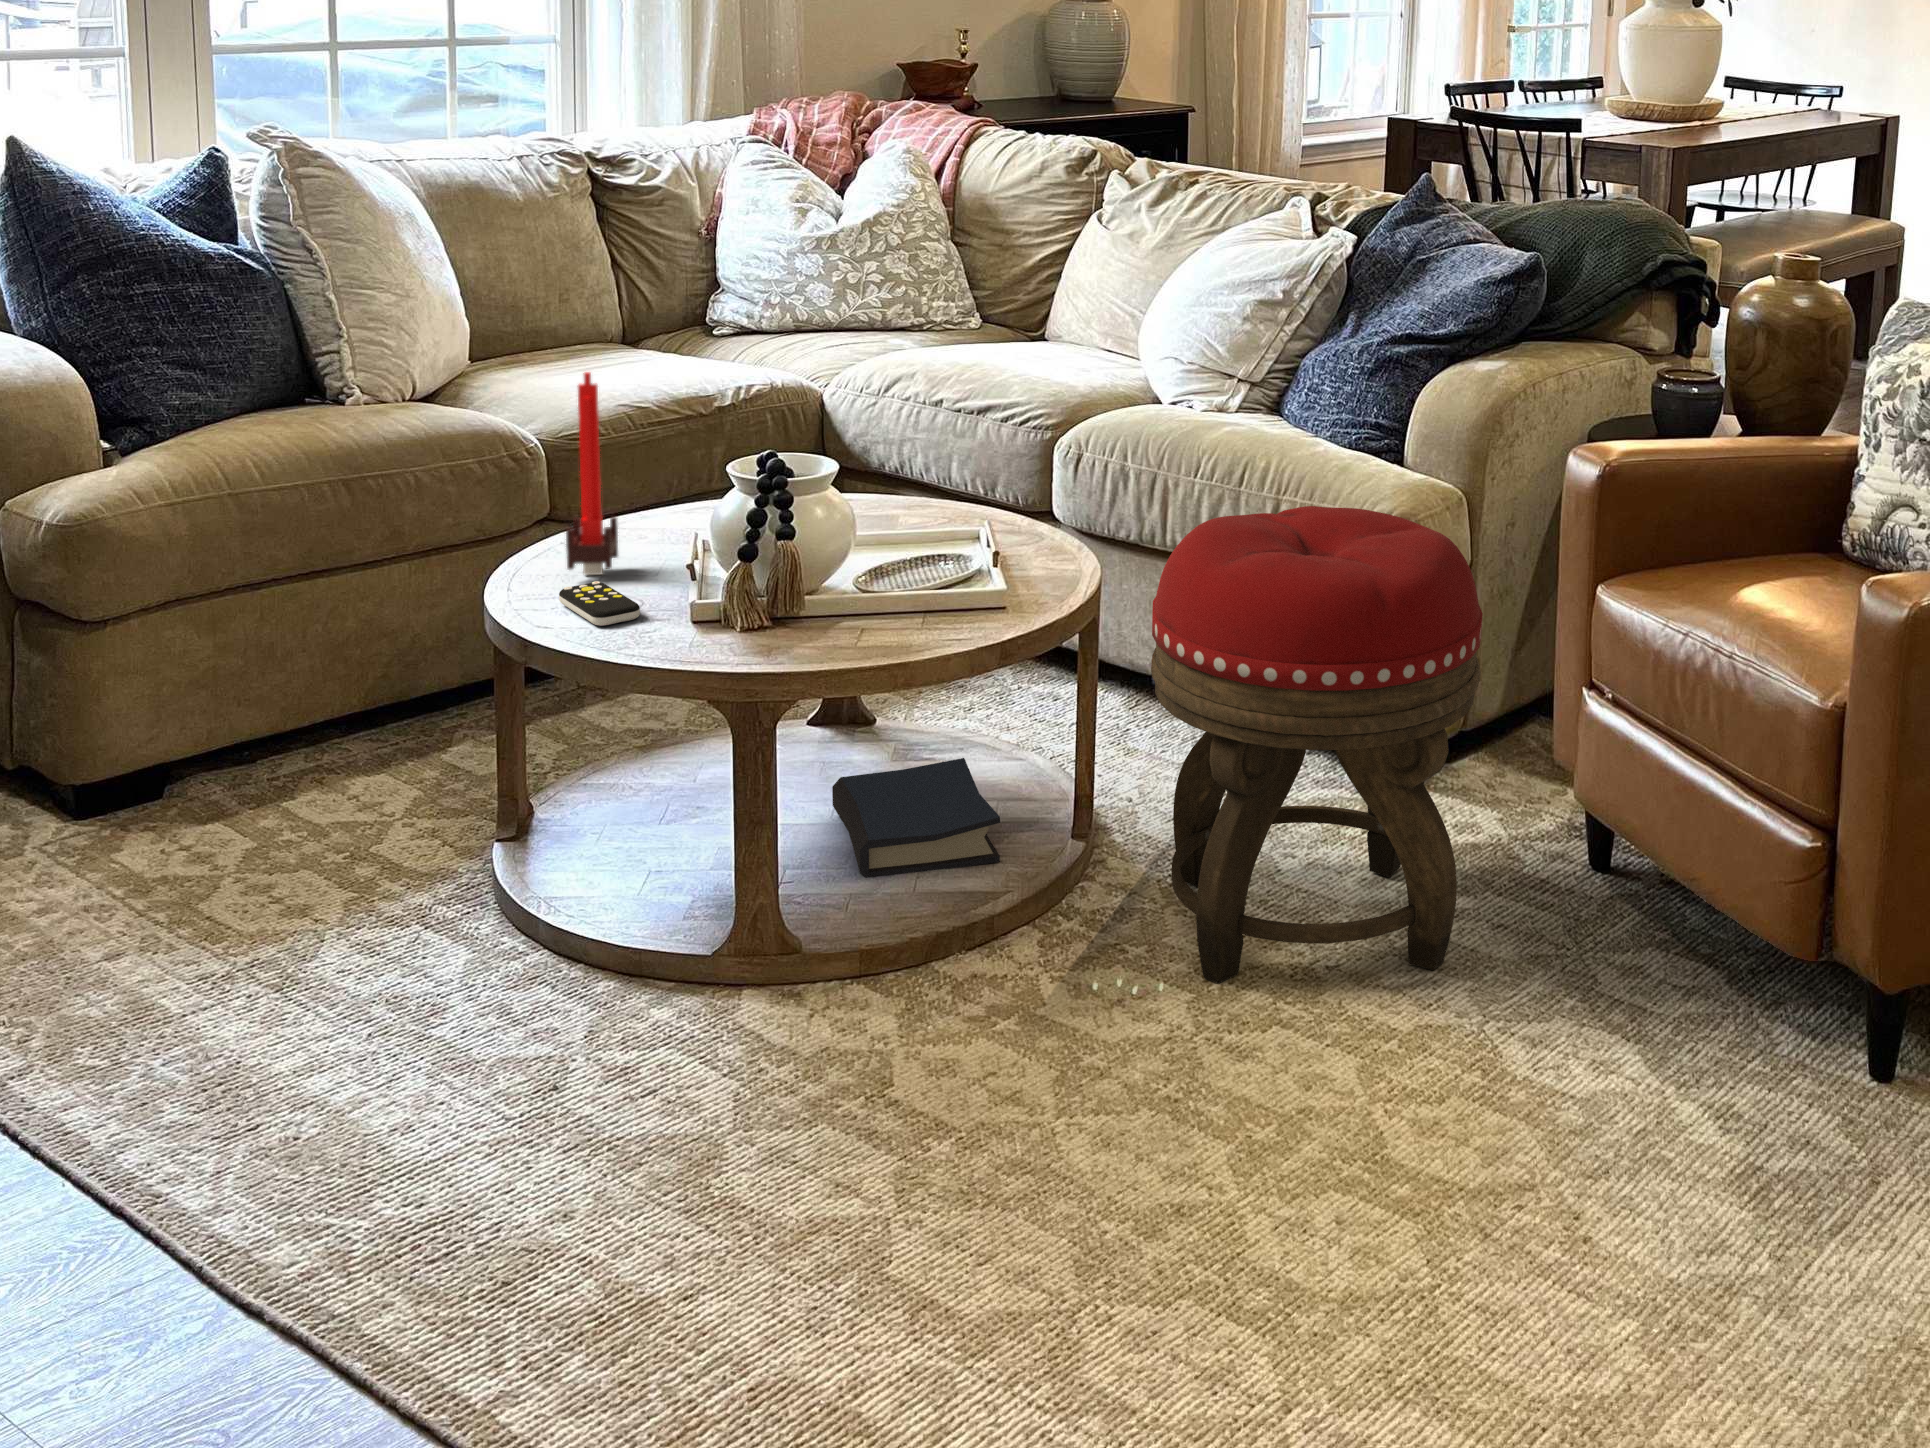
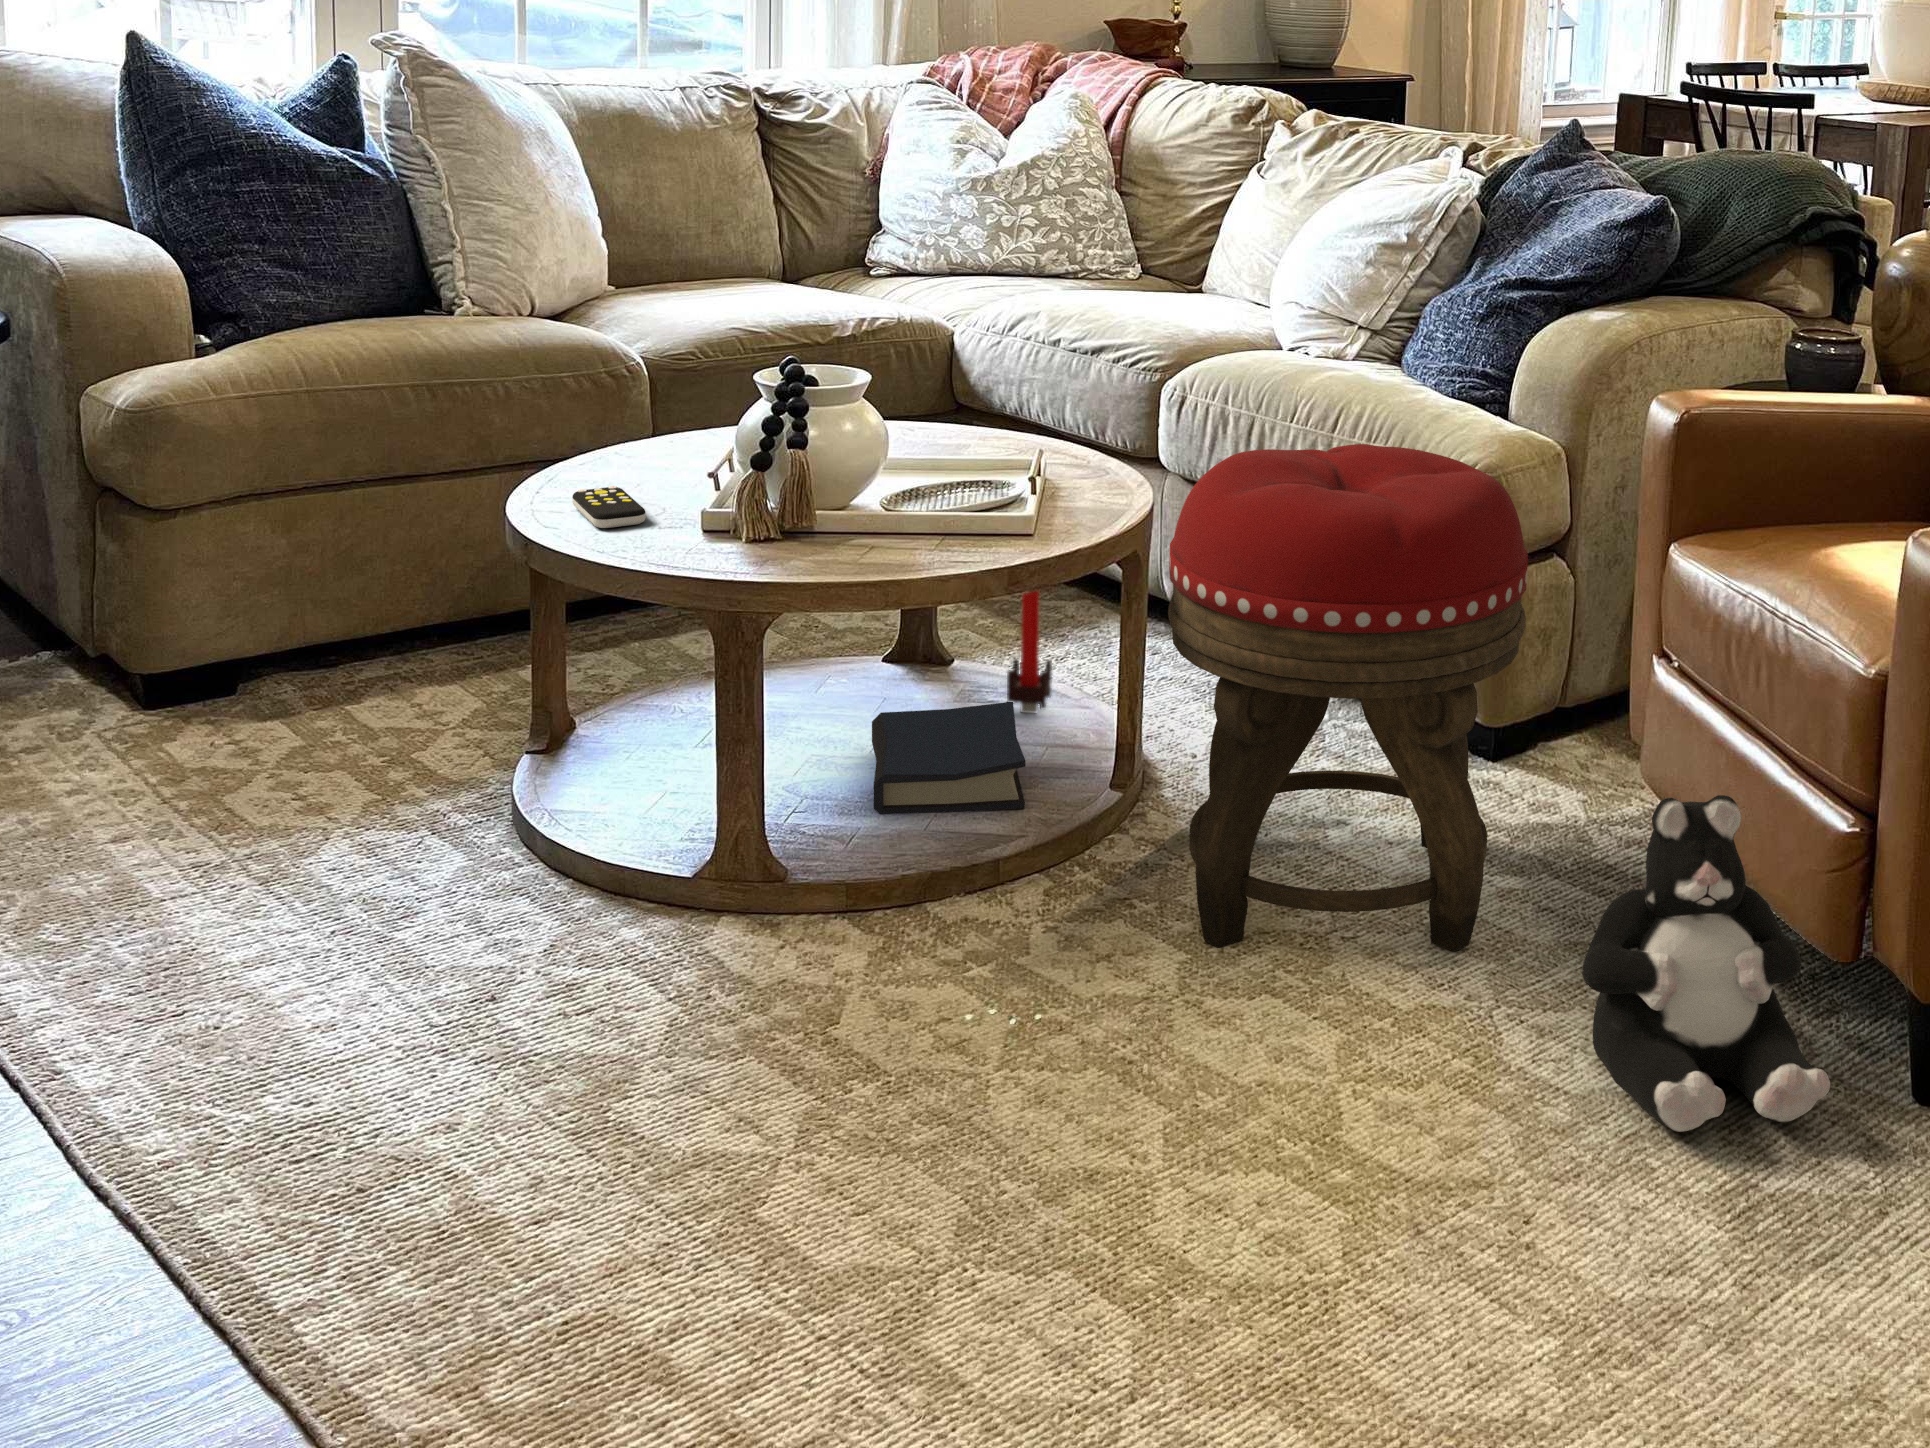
candle: present [566,372,618,575] -> present [1007,591,1052,713]
plush toy: none [1579,819,1809,1123] -> present [1582,795,1830,1132]

